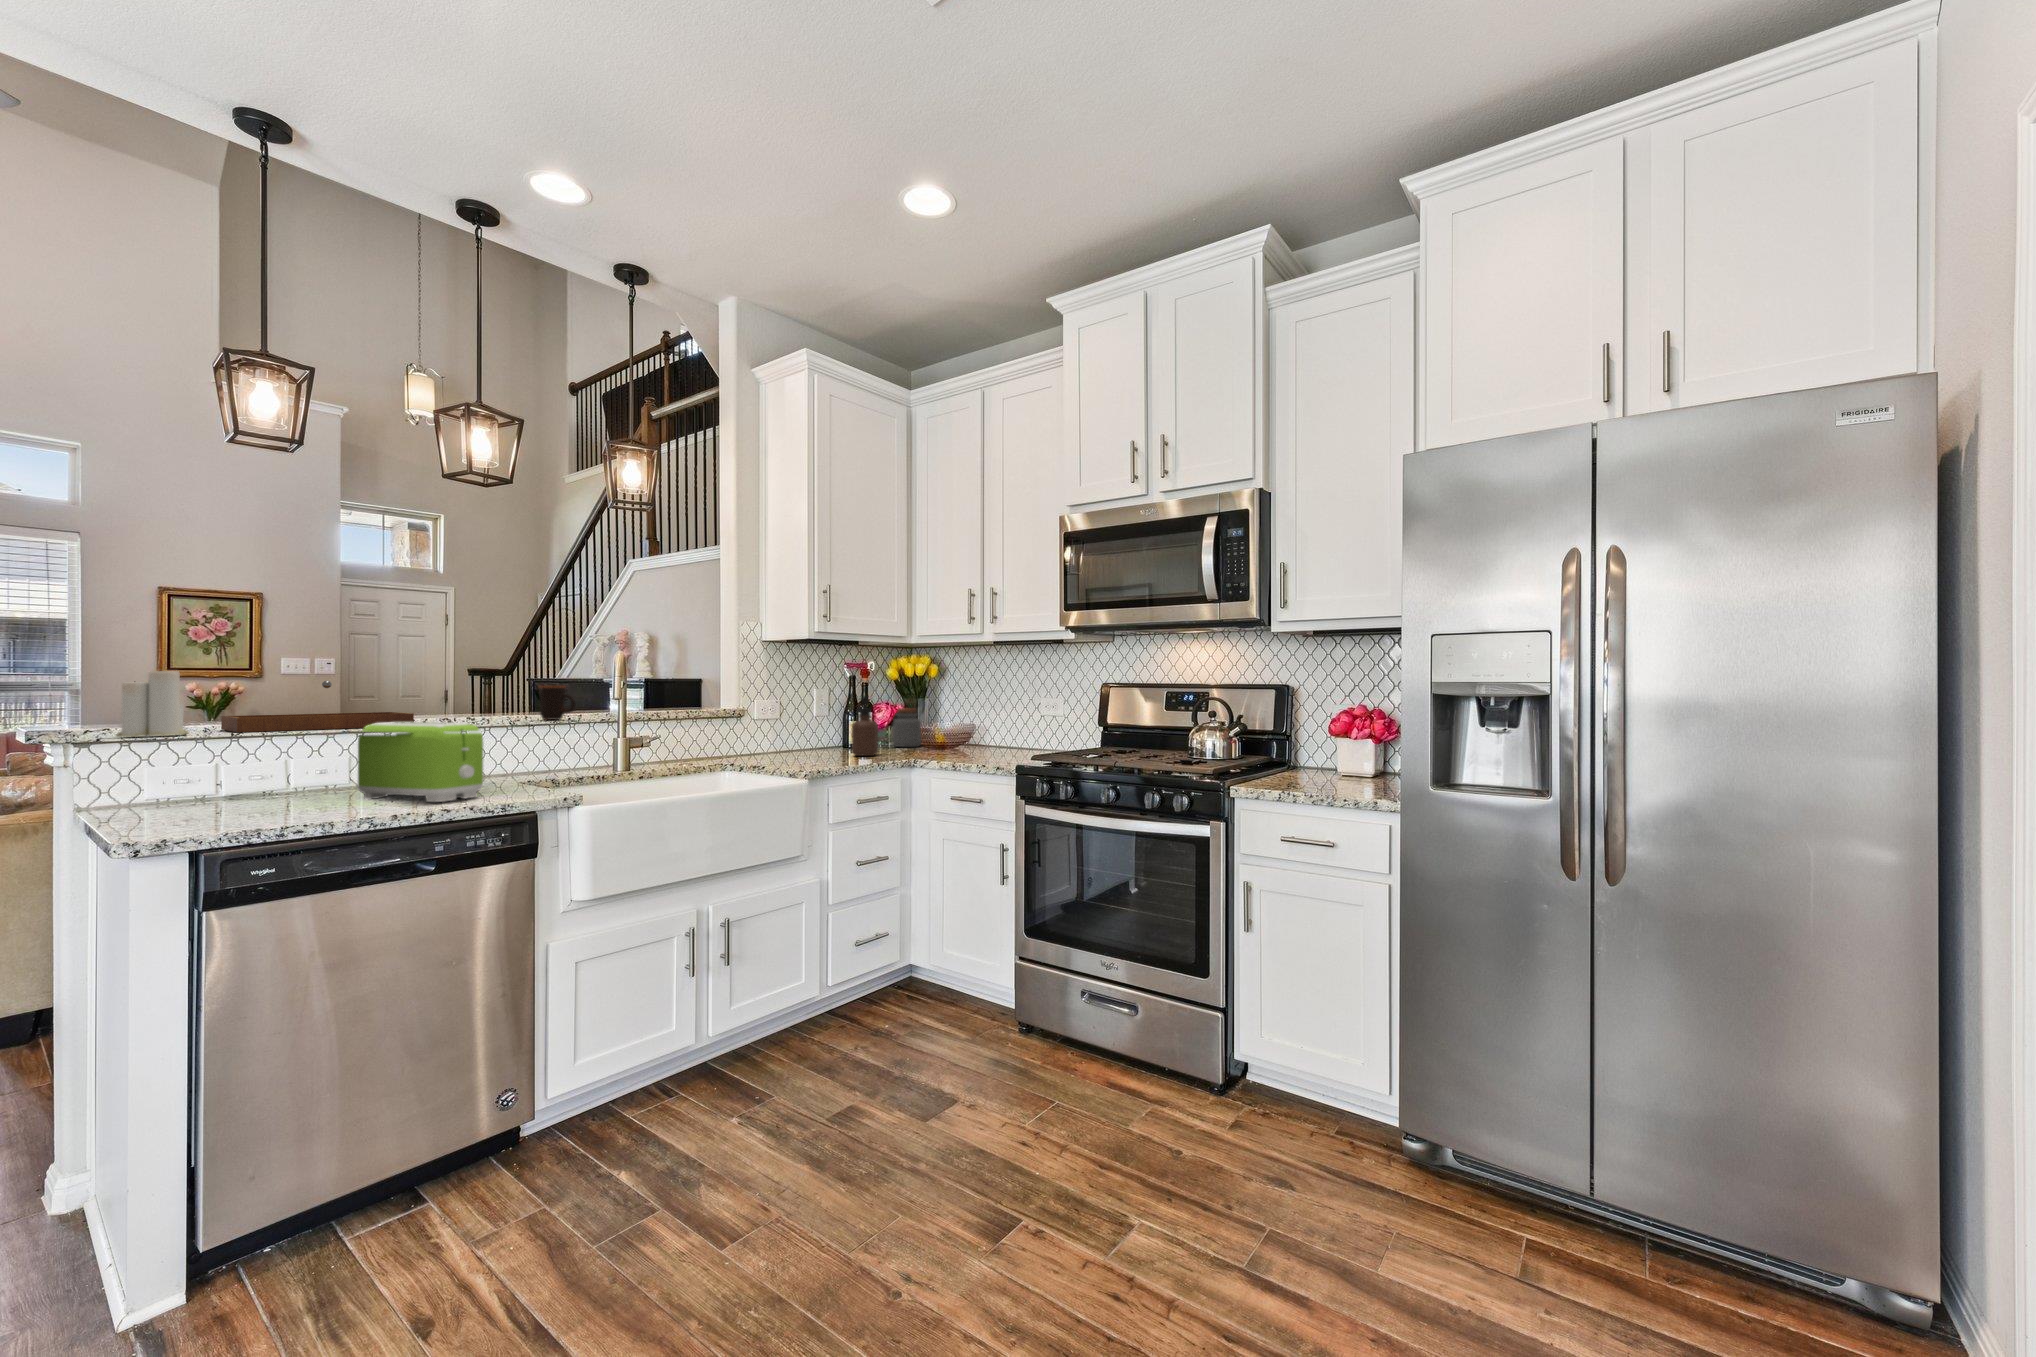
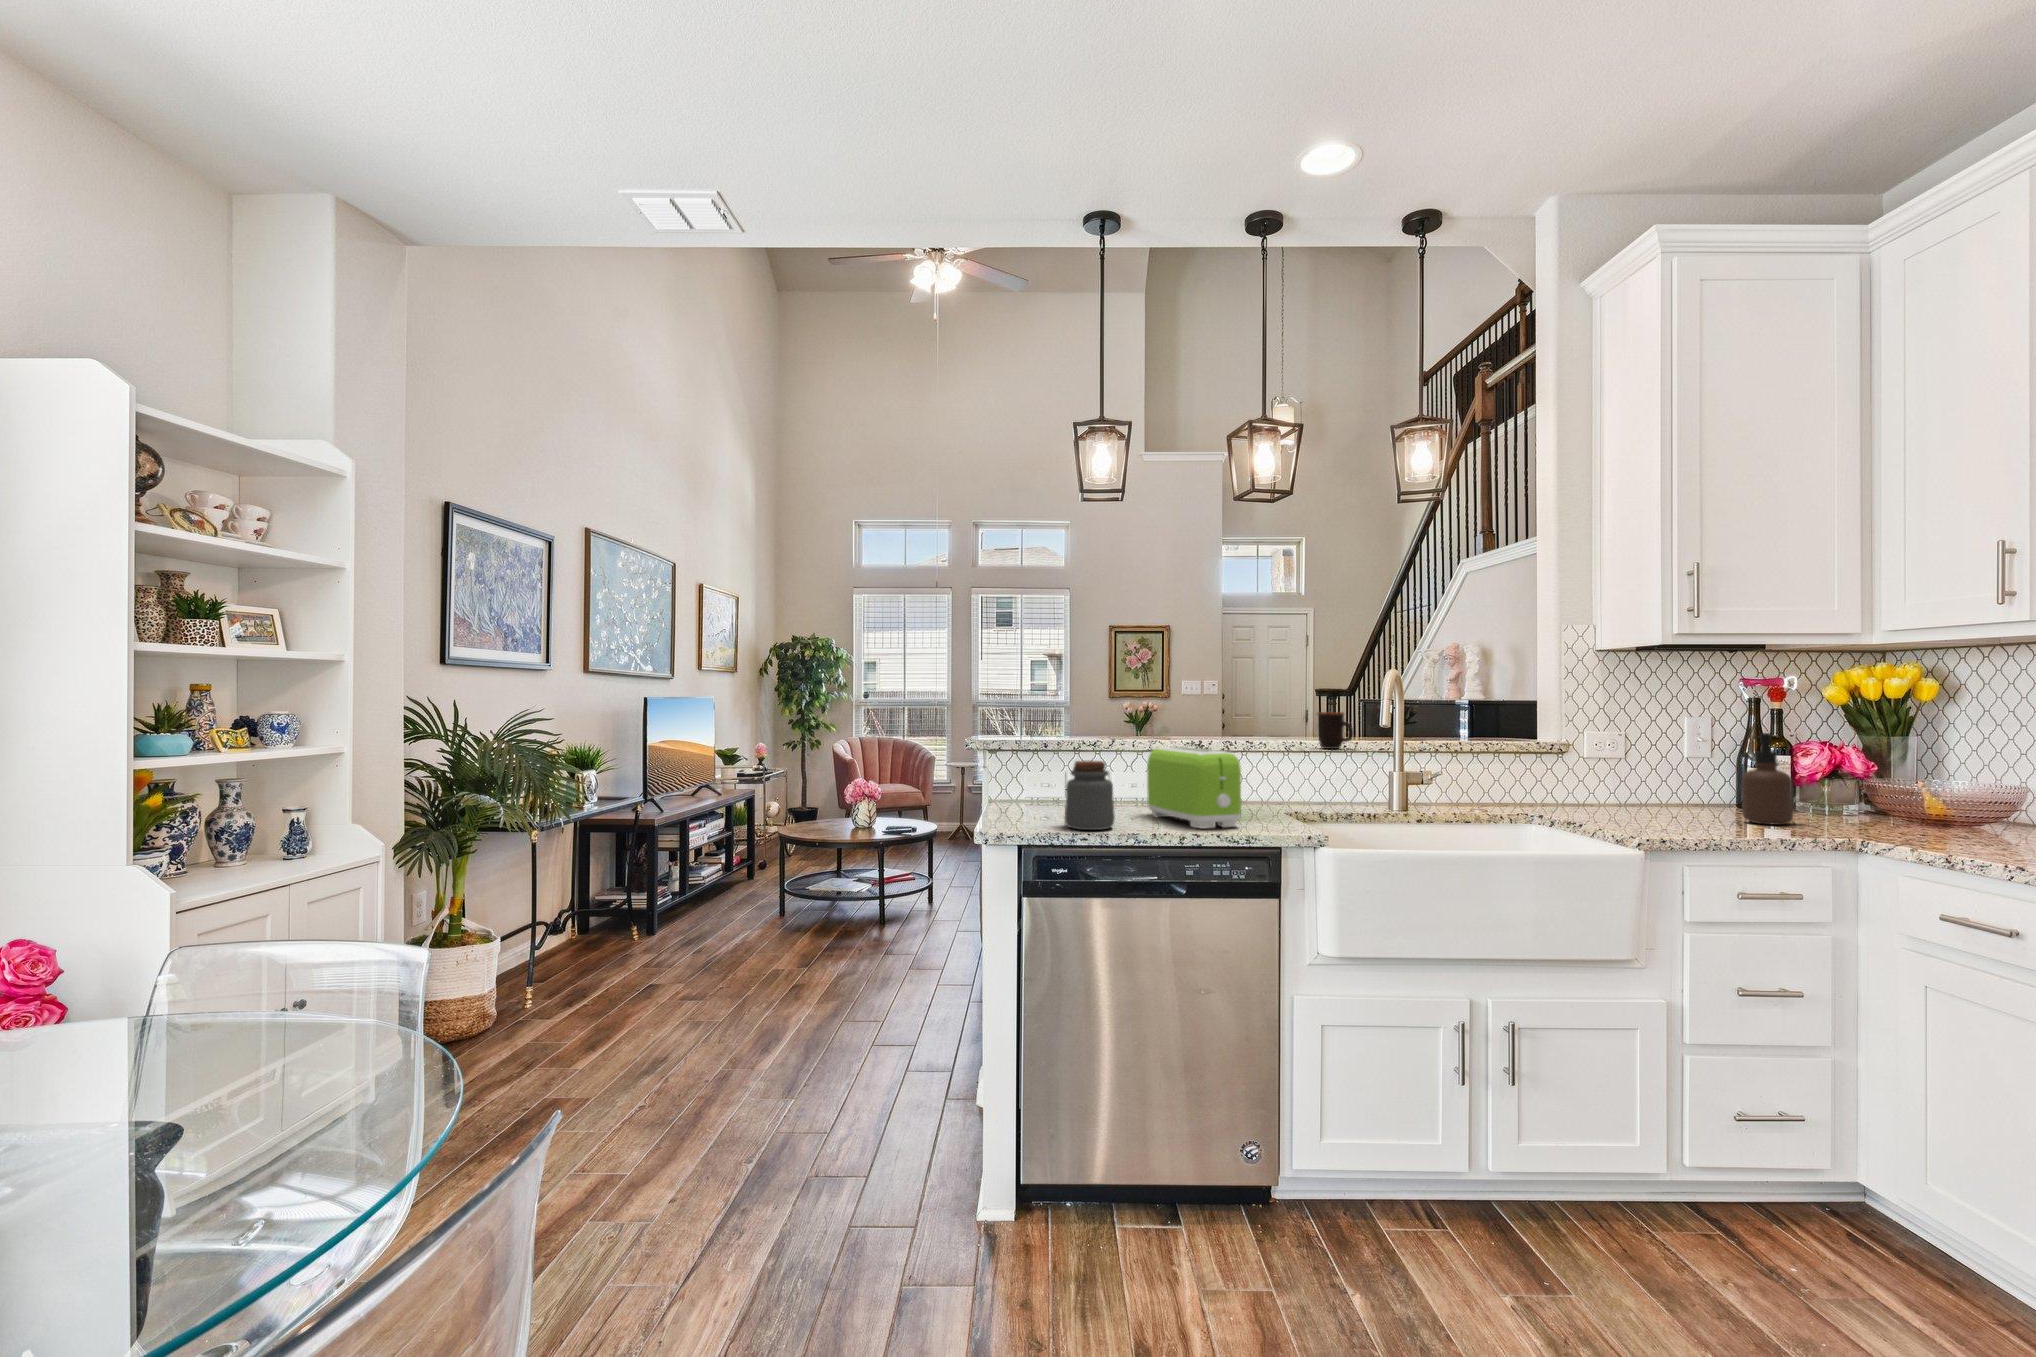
candle: present [116,671,189,737] -> none [1002,693,1043,751]
tray: present [221,681,414,732] -> none [1072,706,1199,750]
jar: present [892,708,921,747] -> present [1065,761,1115,830]

